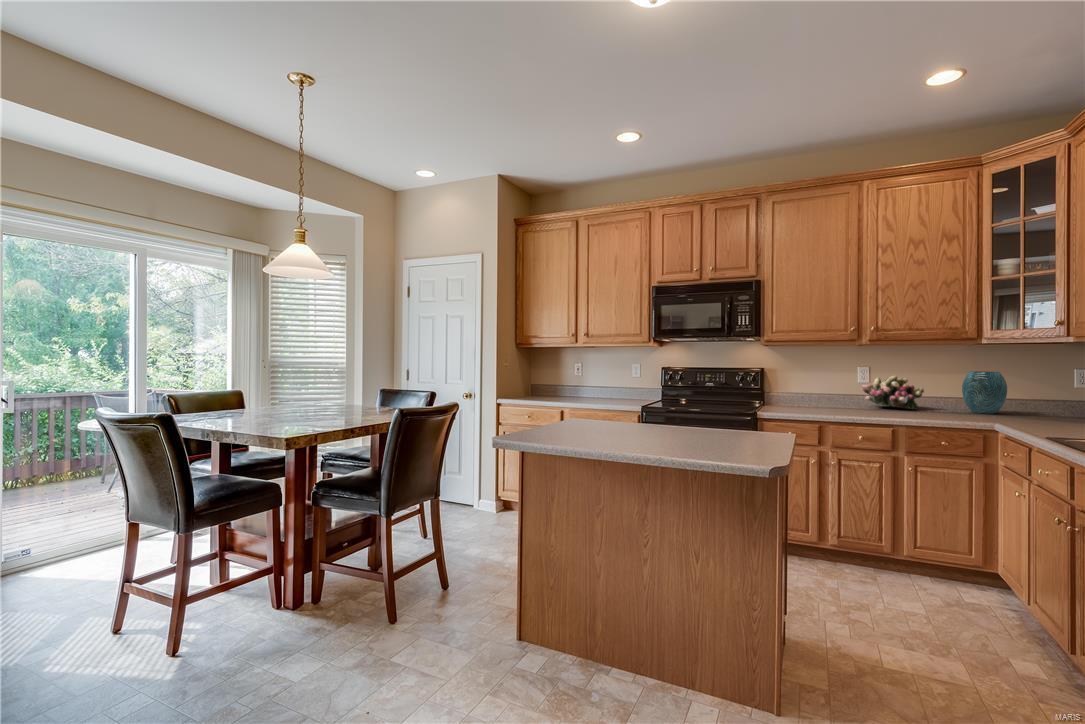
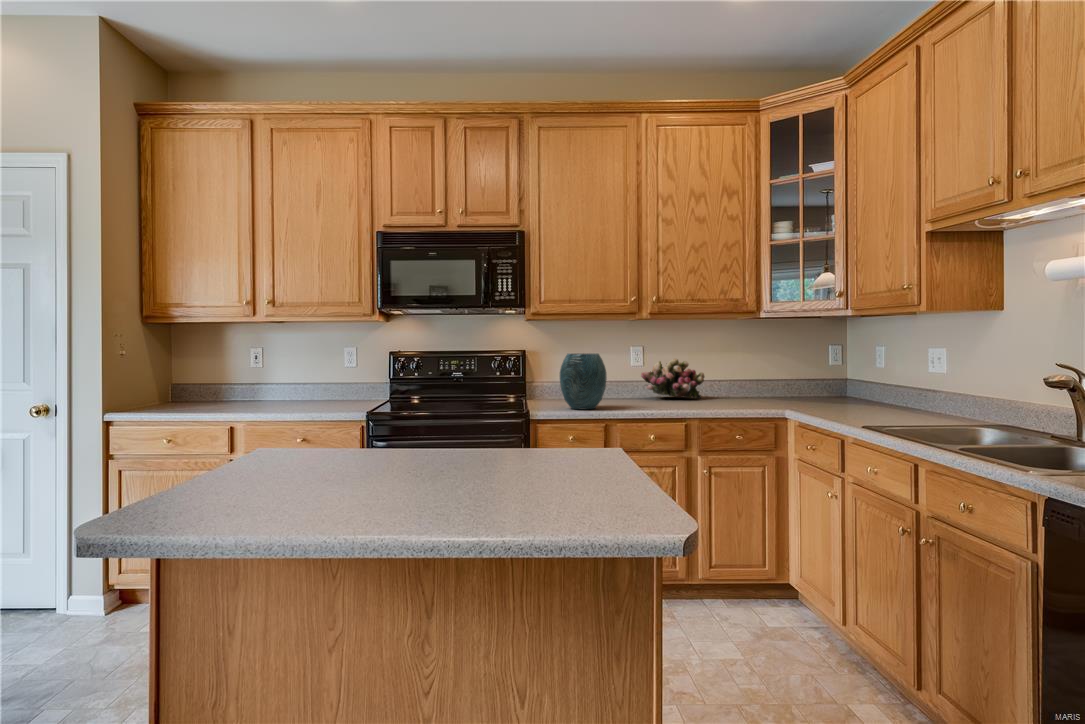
vase: present [962,371,1007,414] -> present [560,353,607,409]

